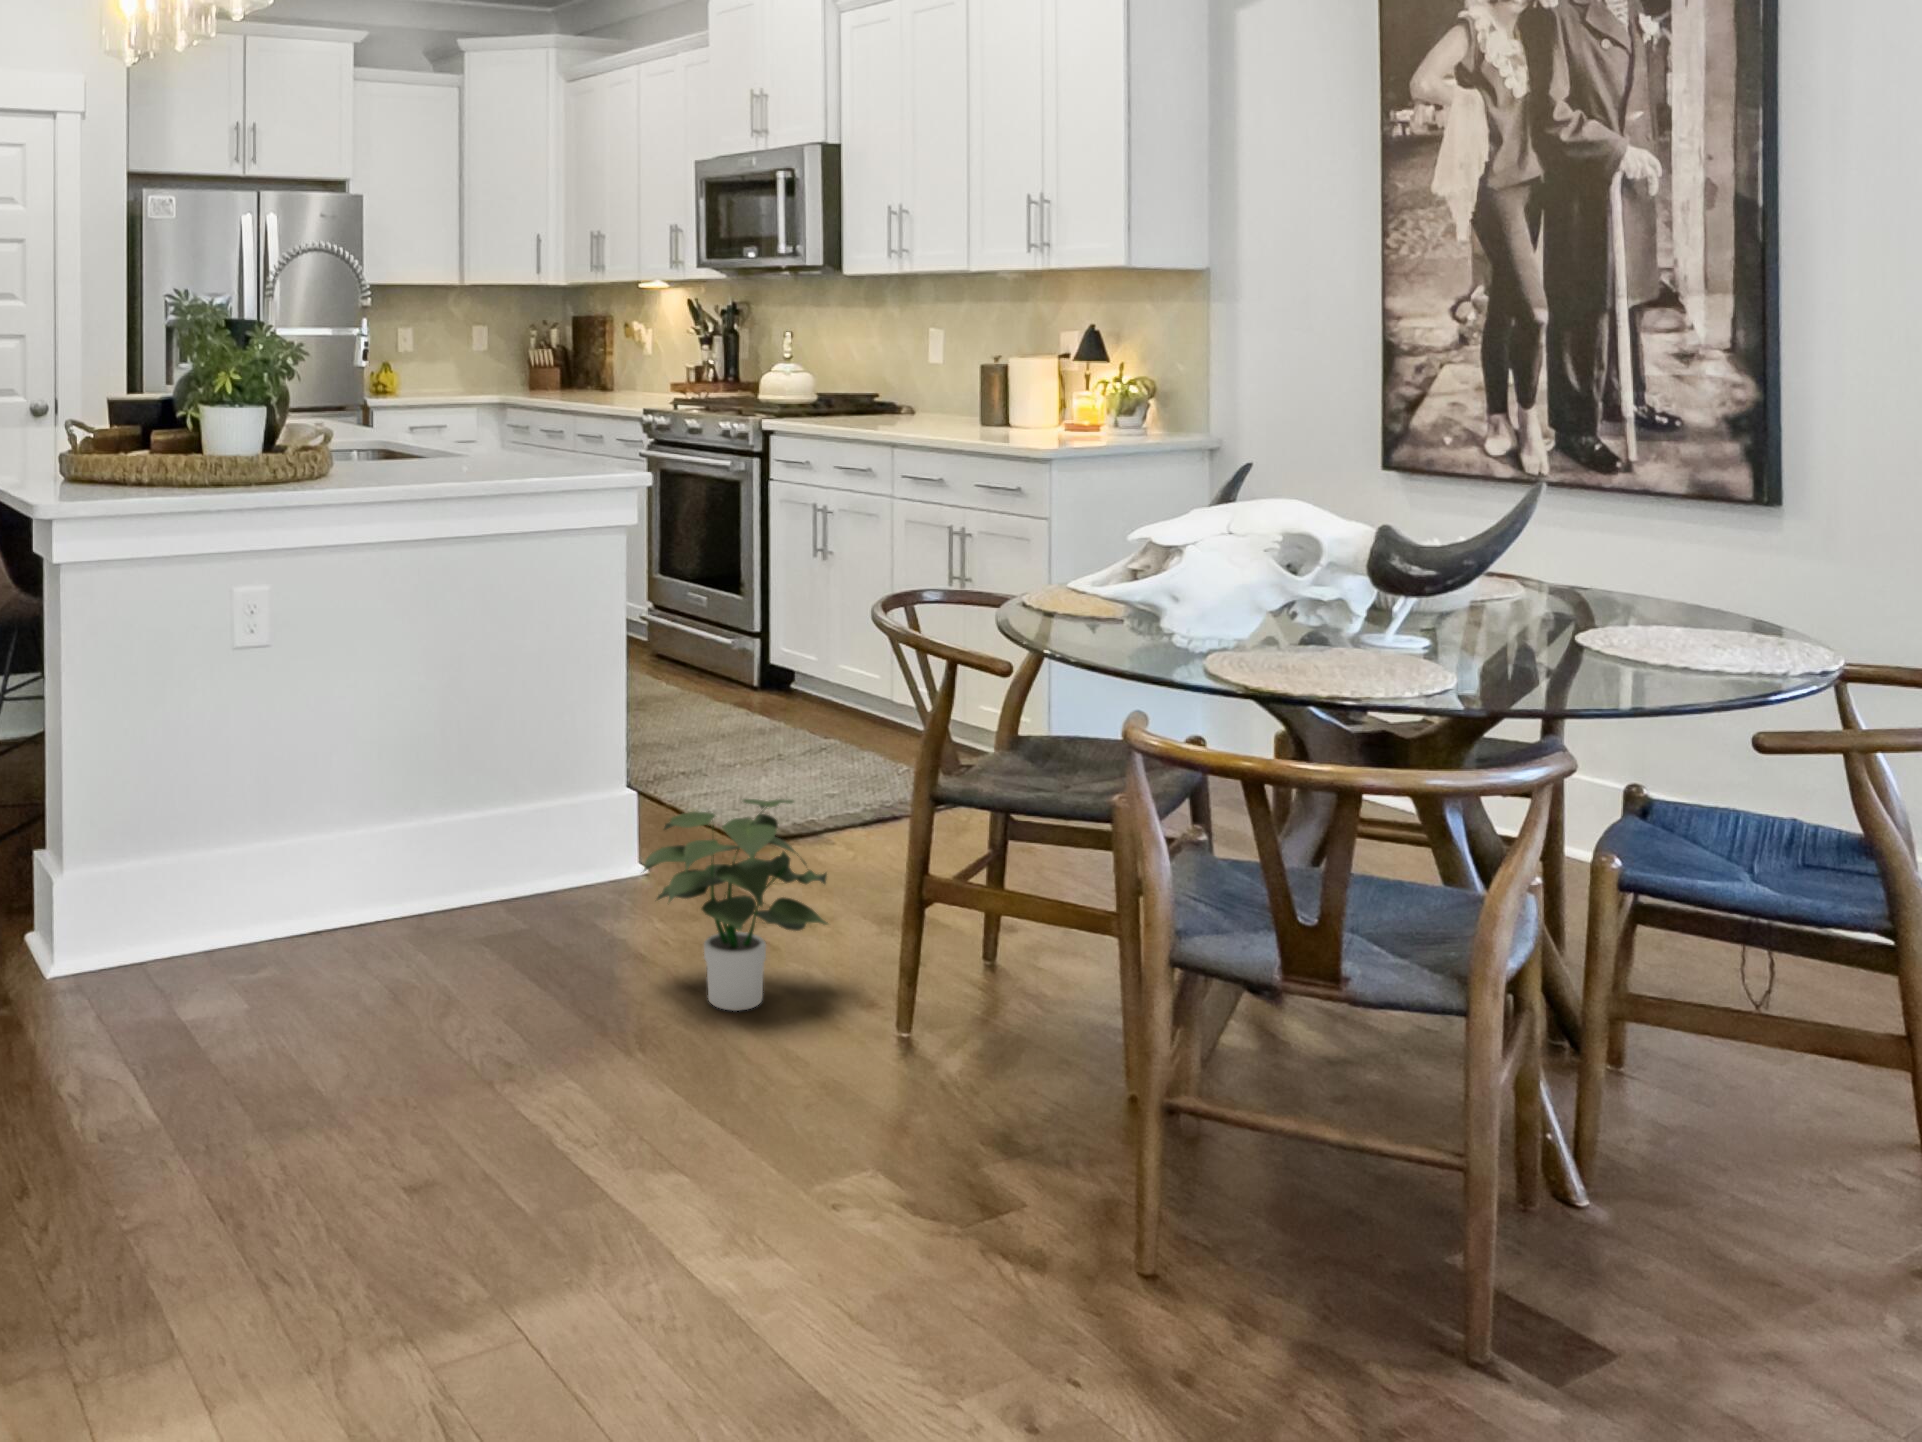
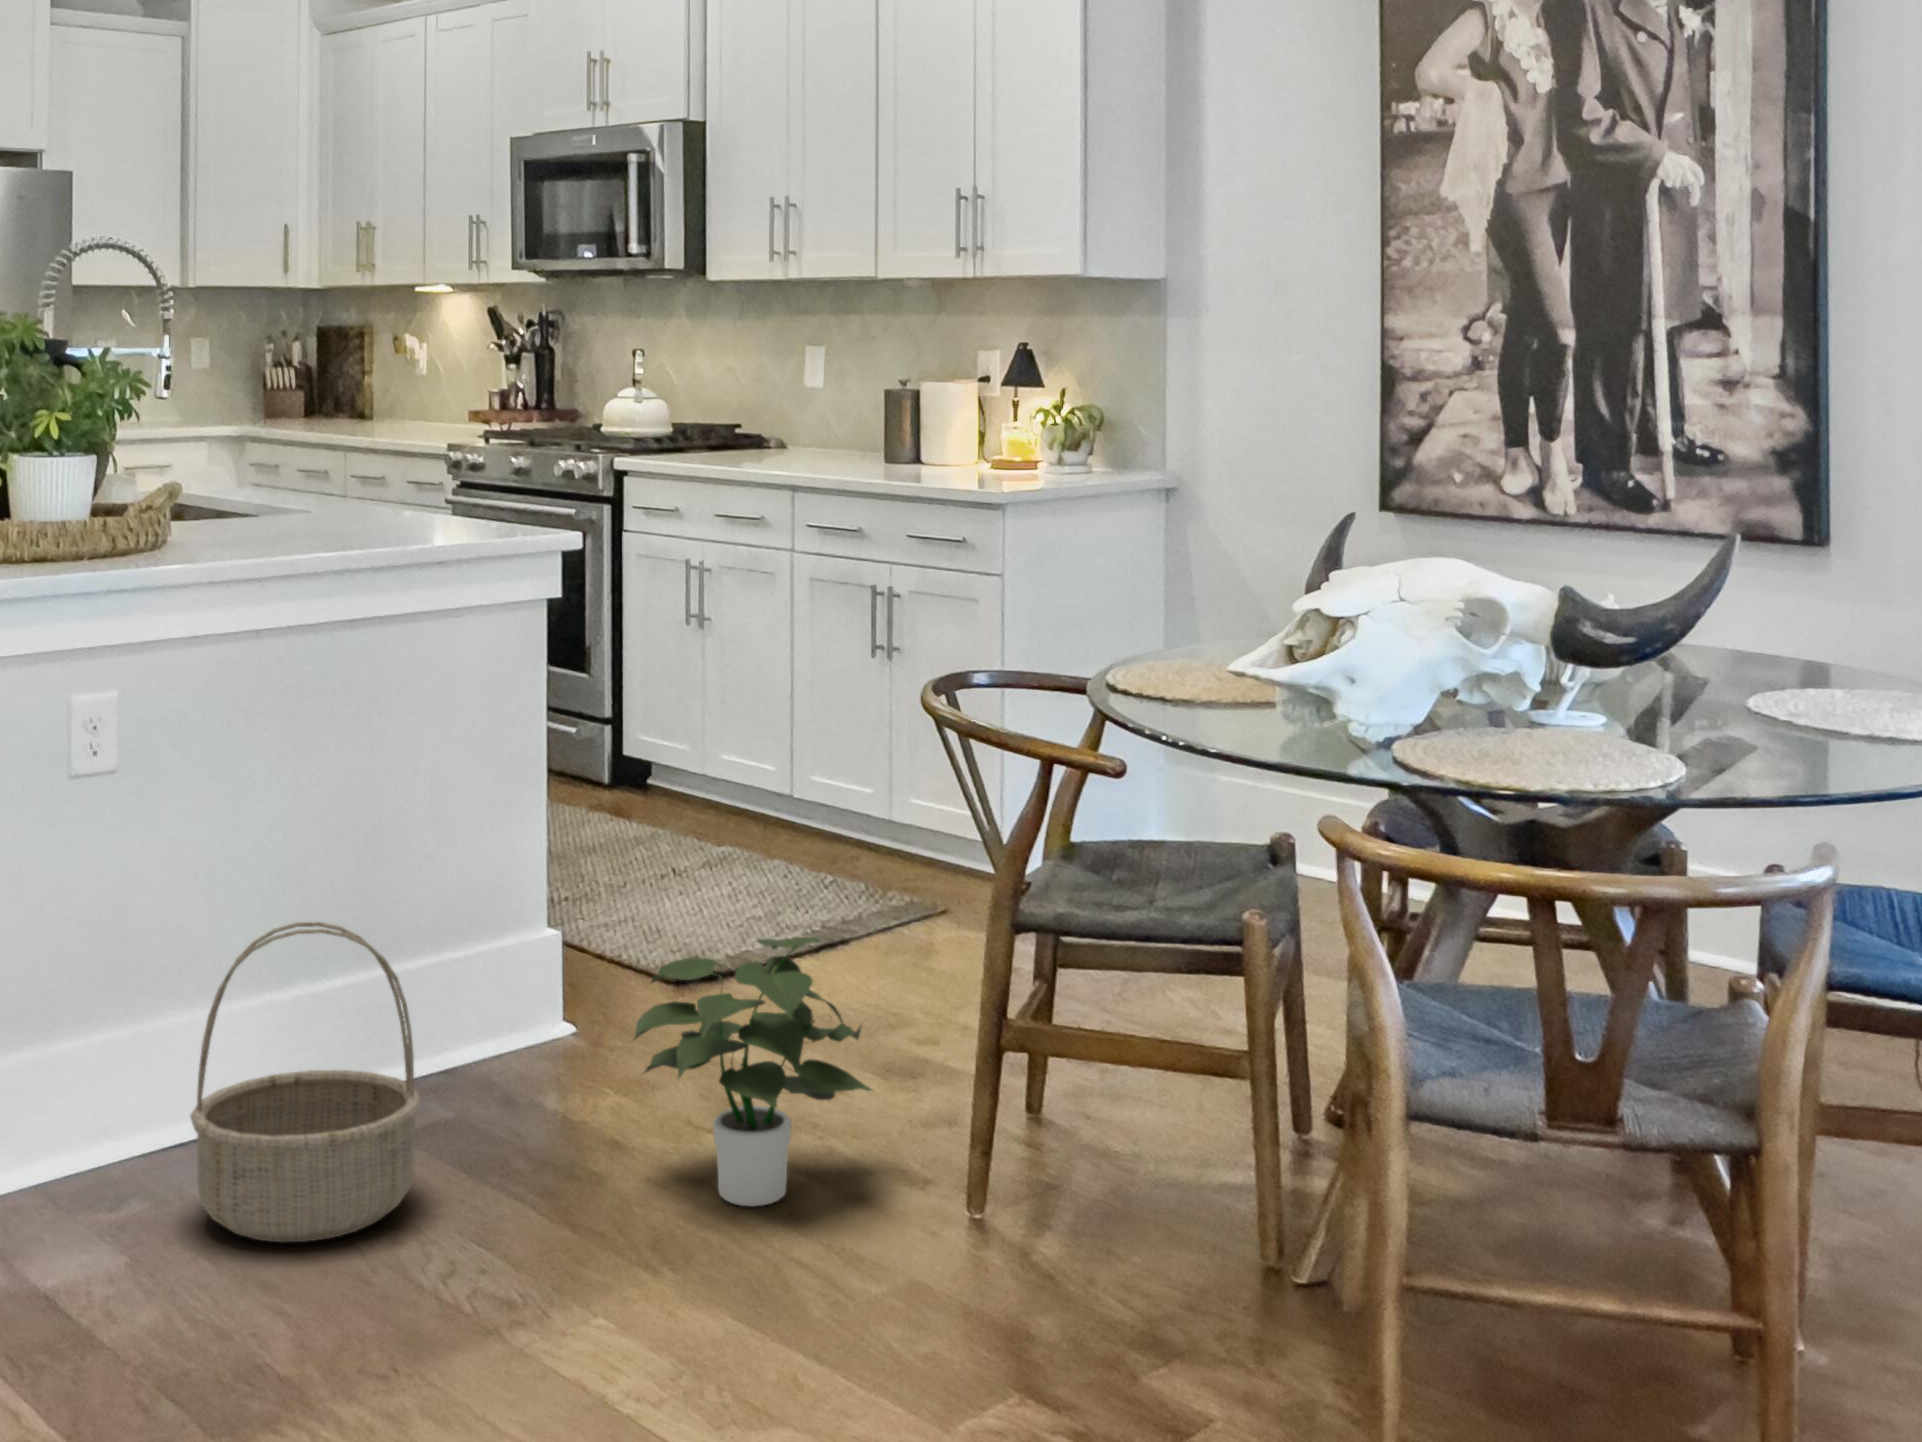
basket: none [304,765,478,1008] -> present [190,922,421,1242]

